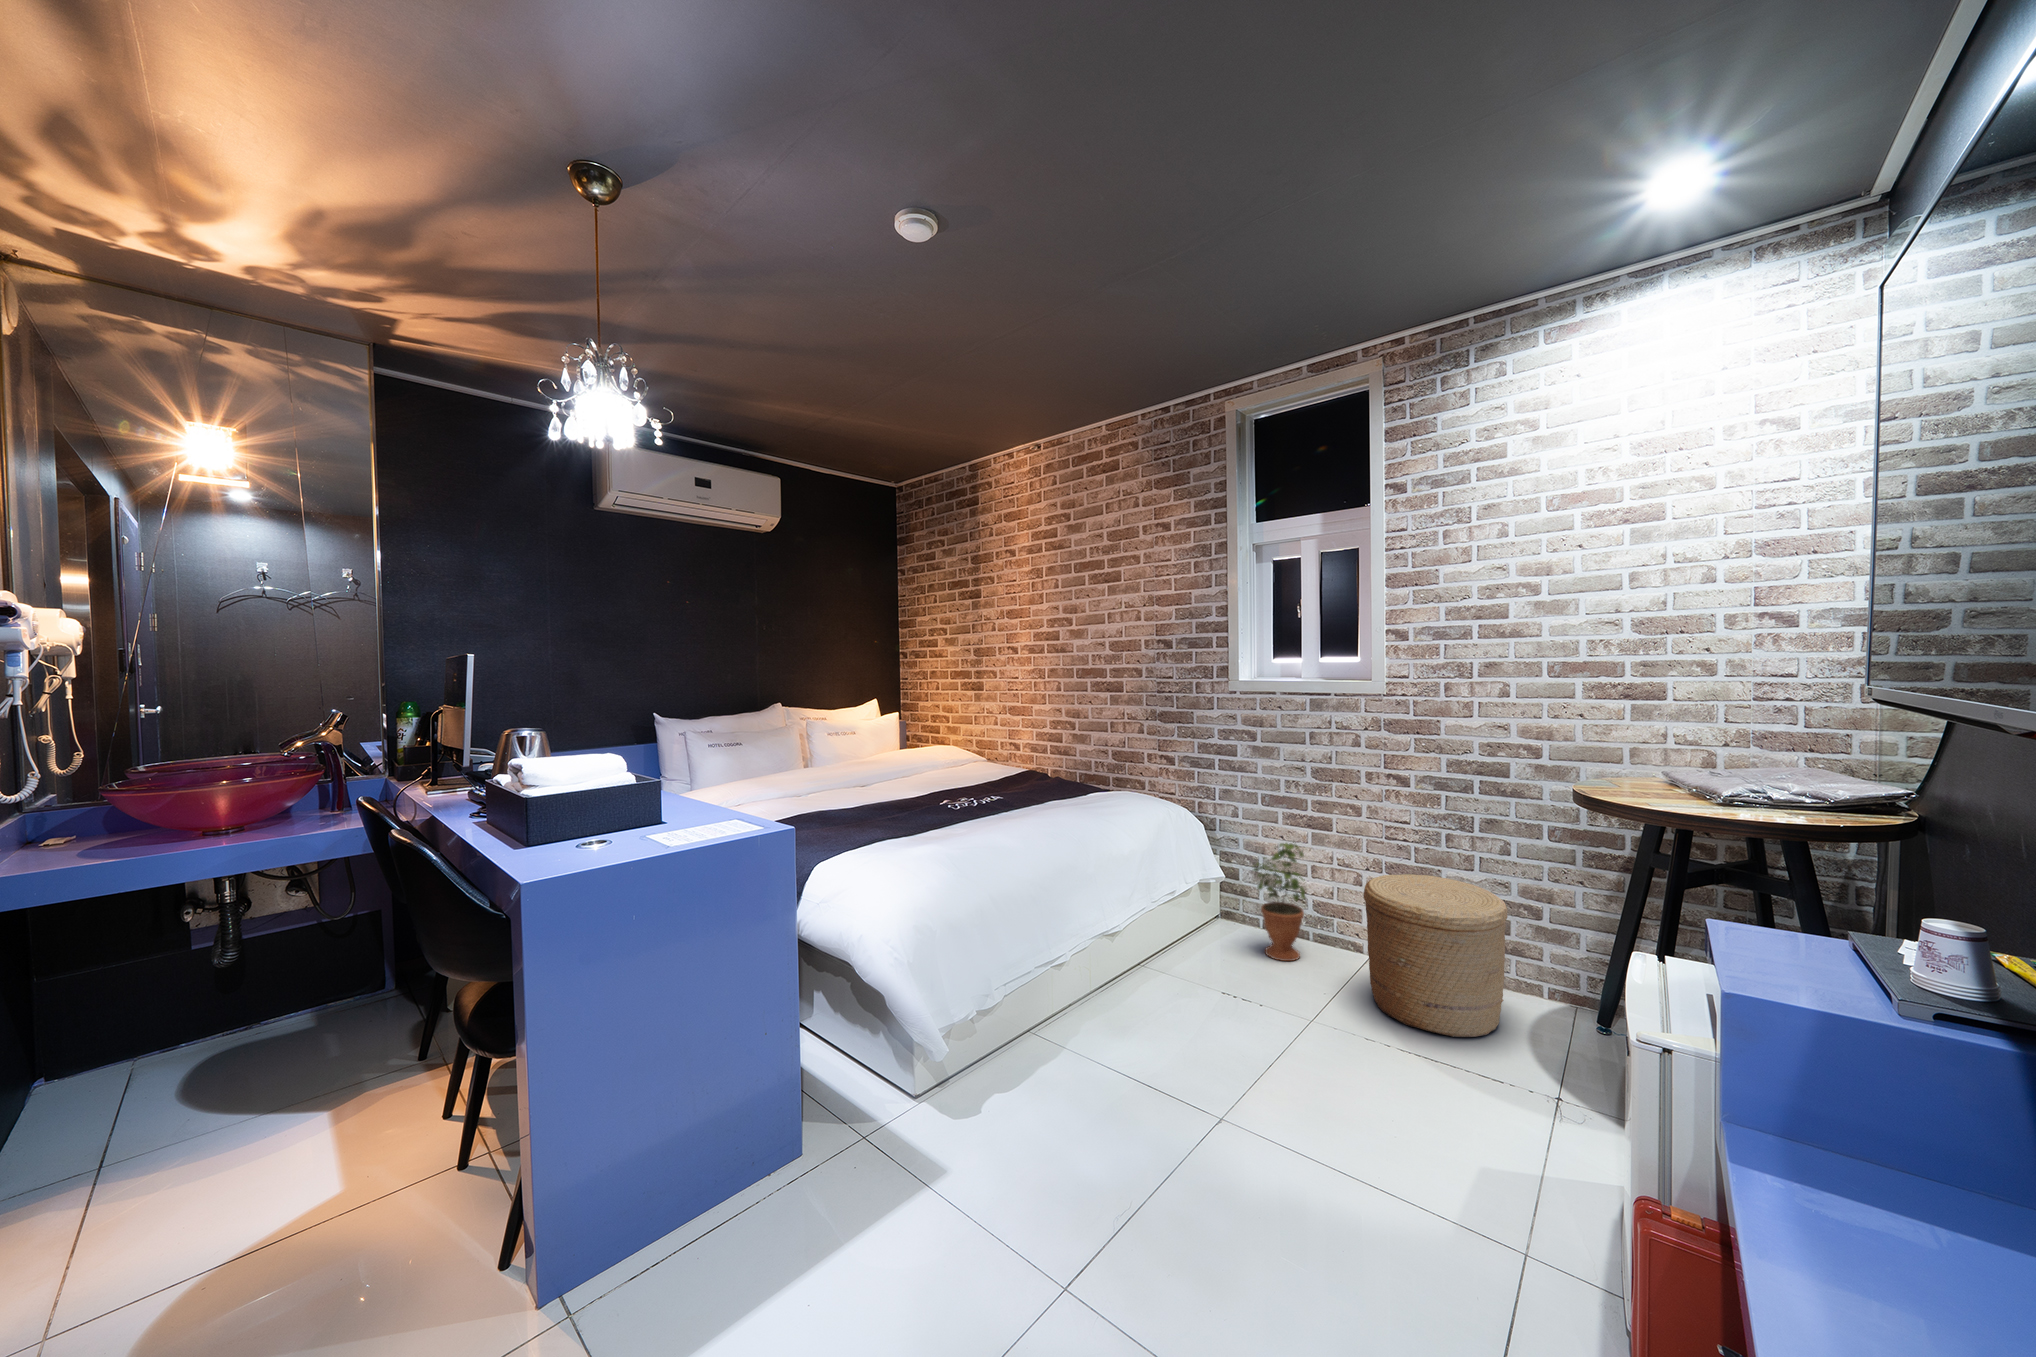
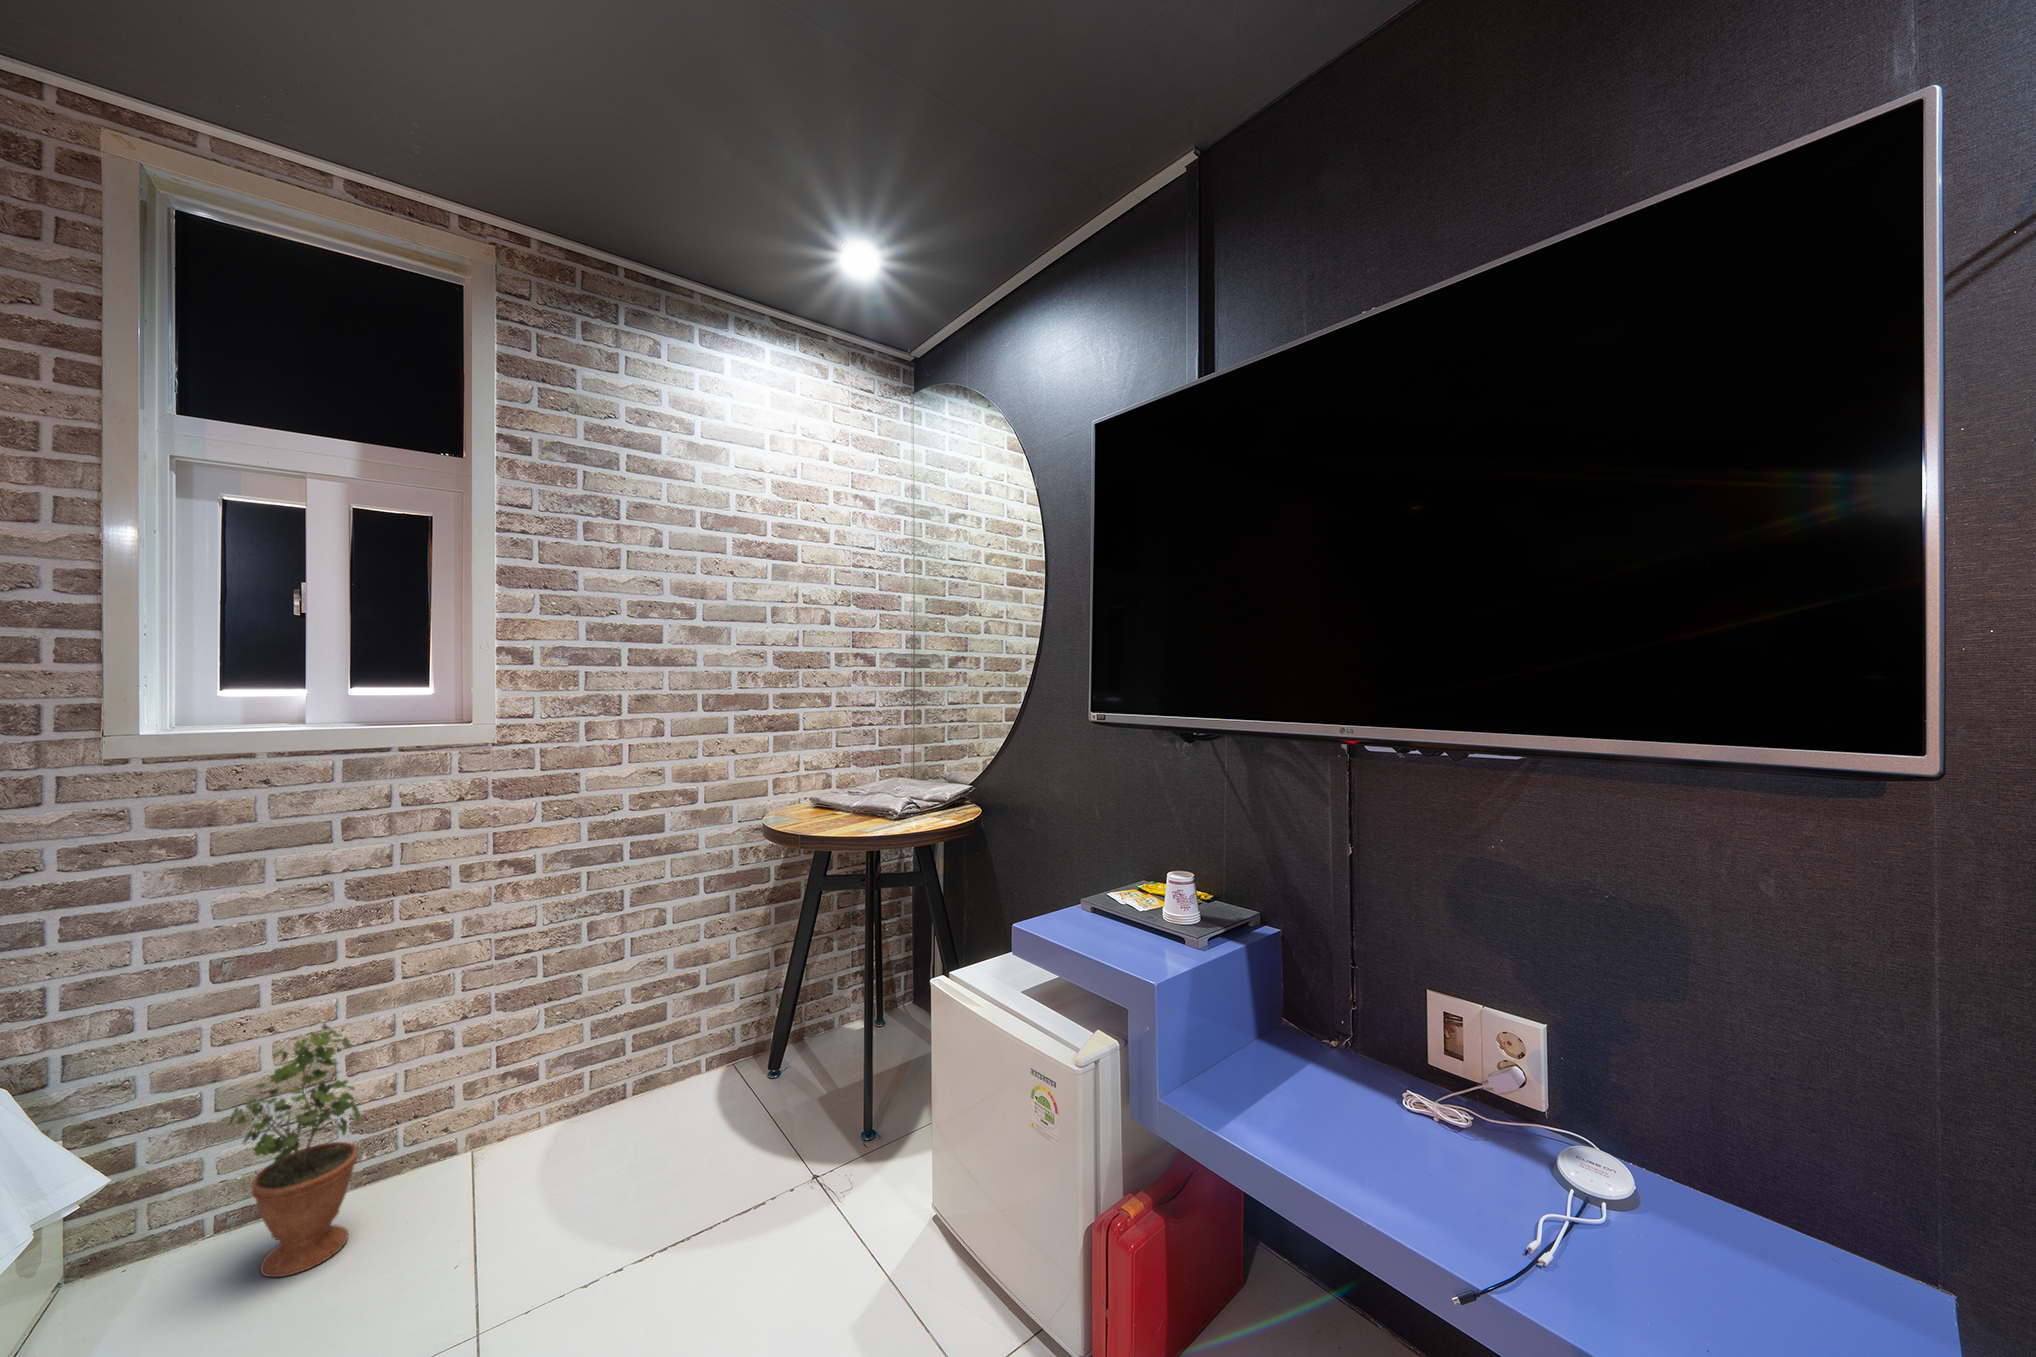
woven basket: present [1363,874,1508,1037] -> none [509,976,702,1220]

